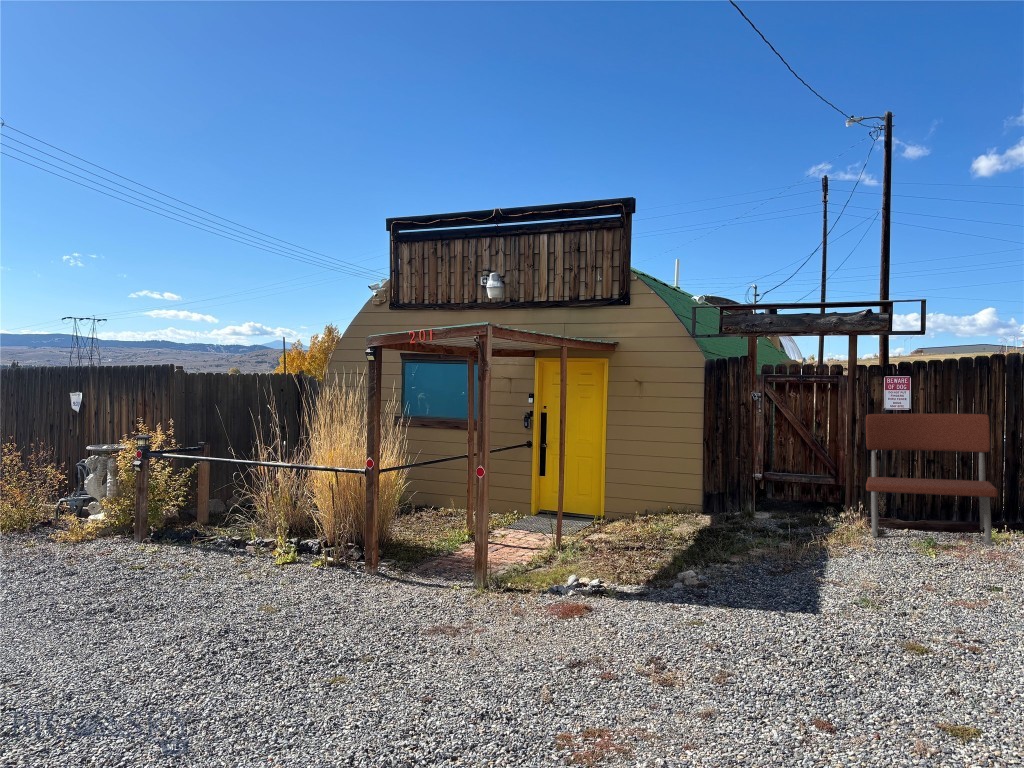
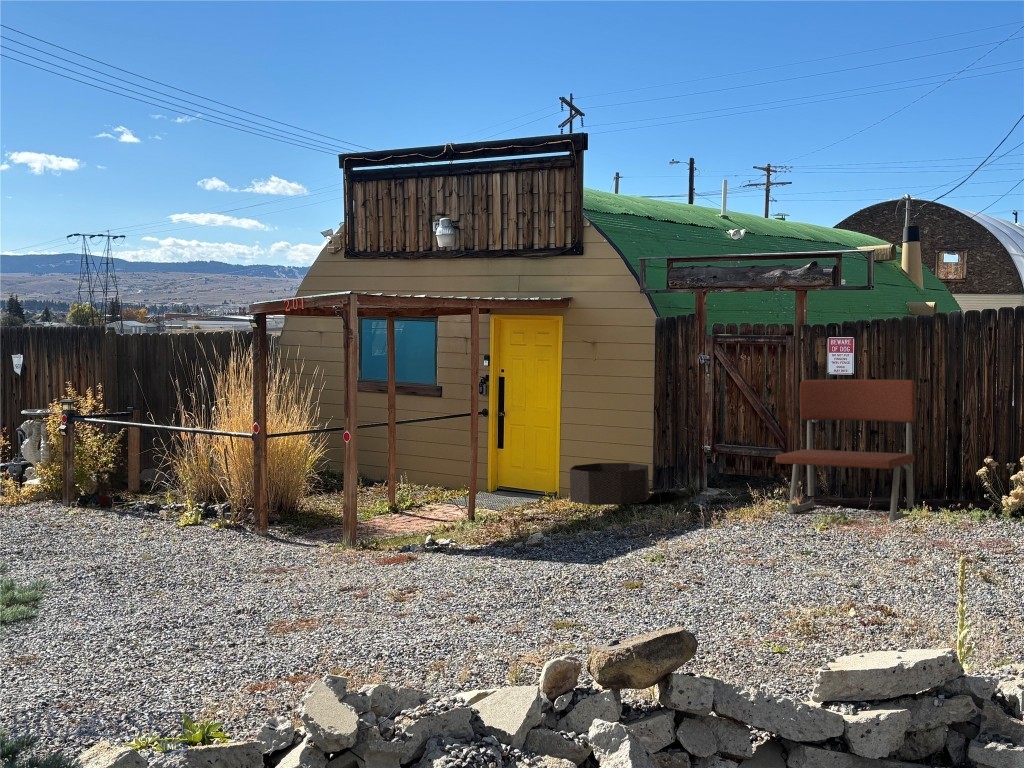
basket: none [637,488,712,529] -> present [570,463,649,505]
potted plant: none [156,500,203,542] -> present [86,468,127,506]

